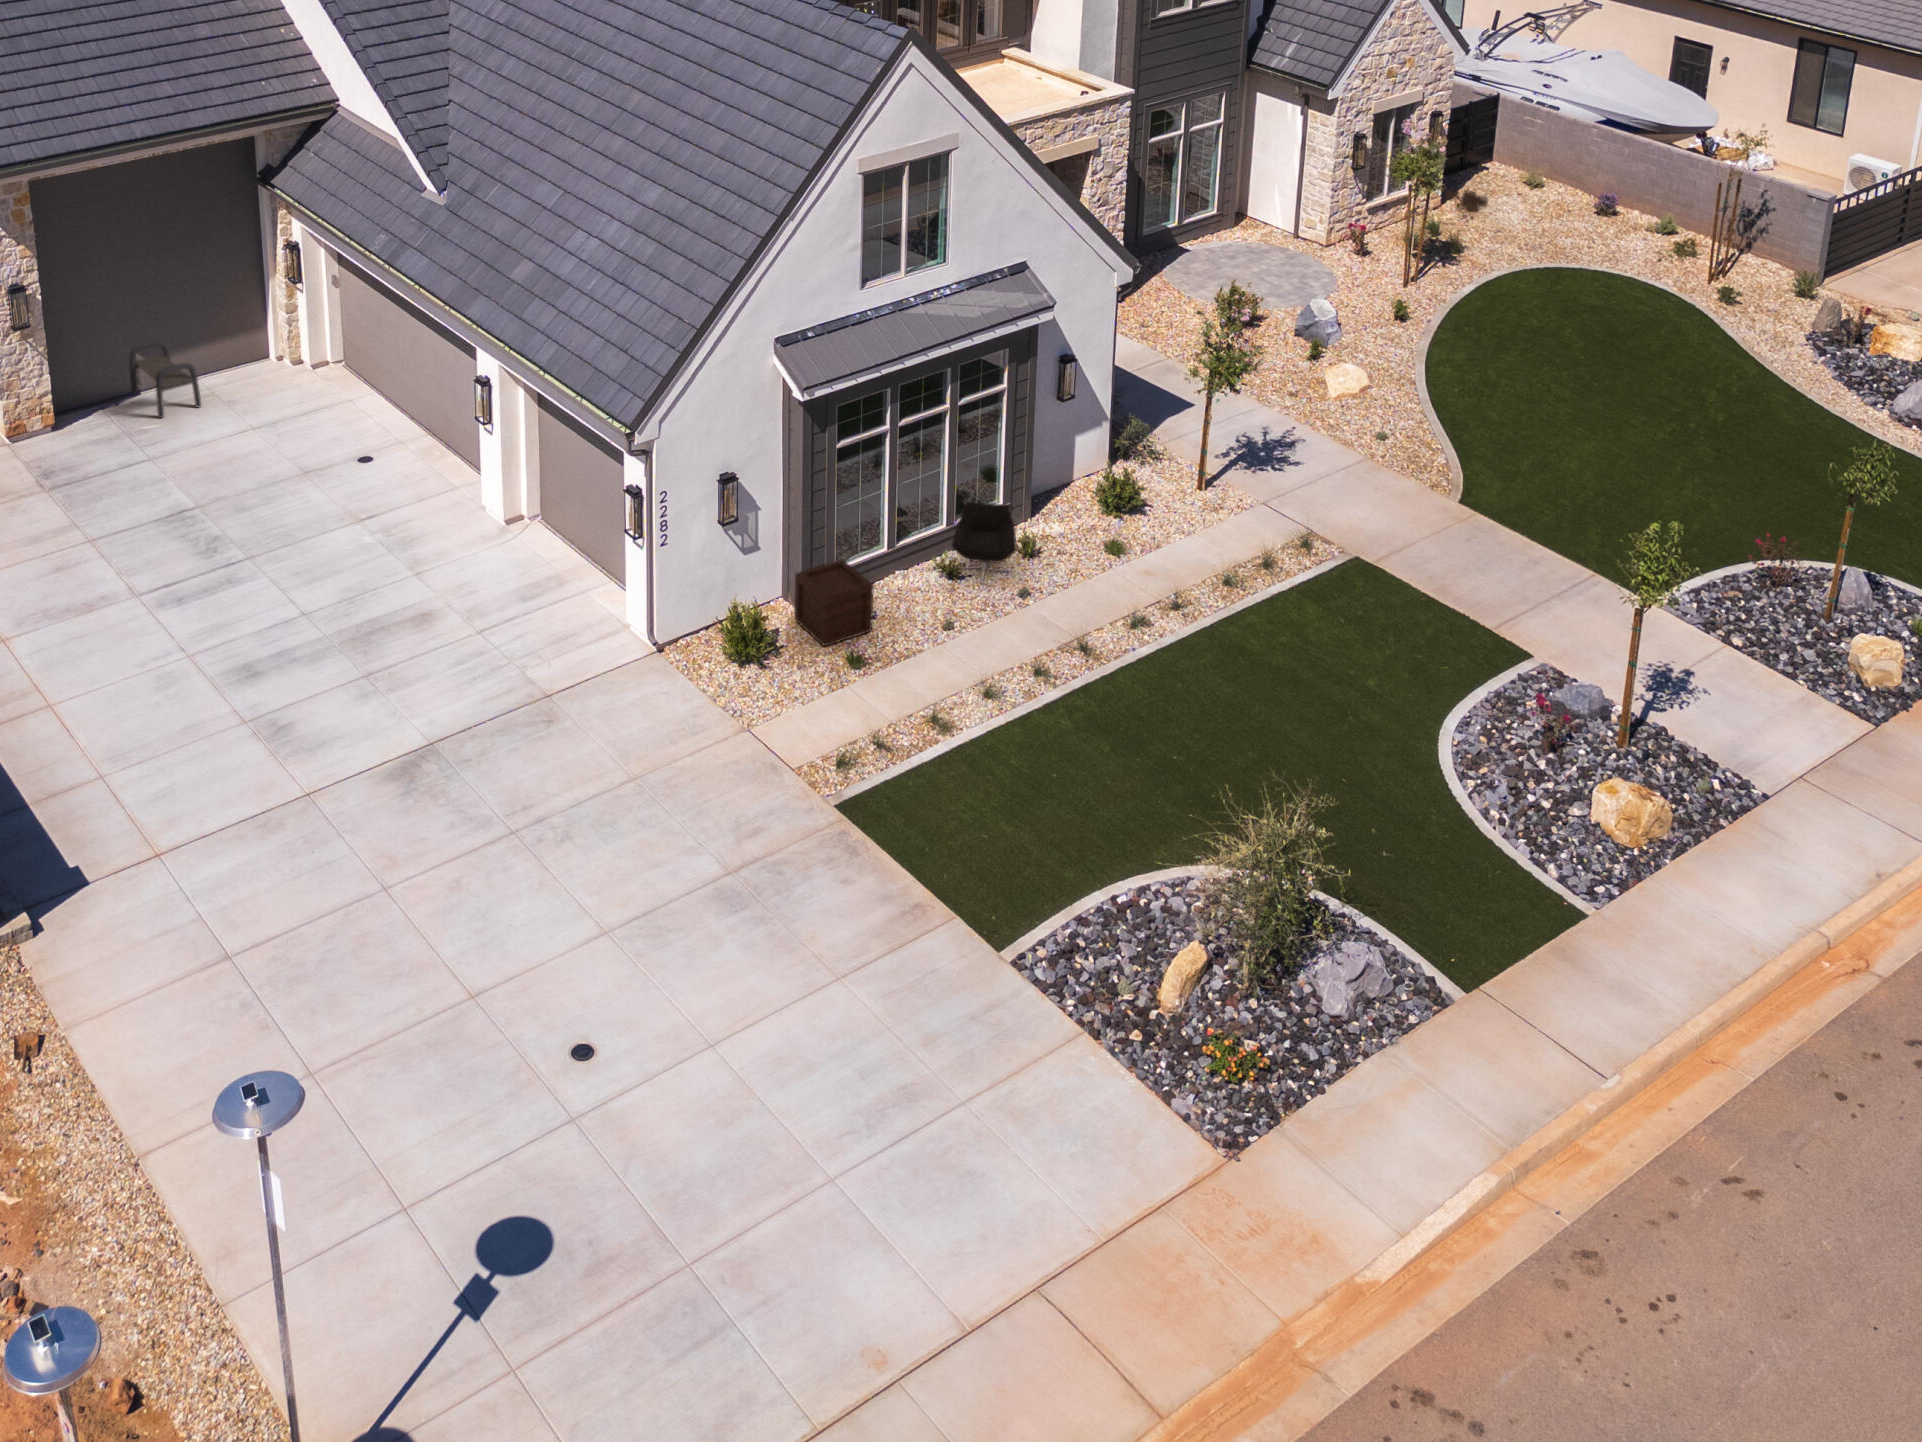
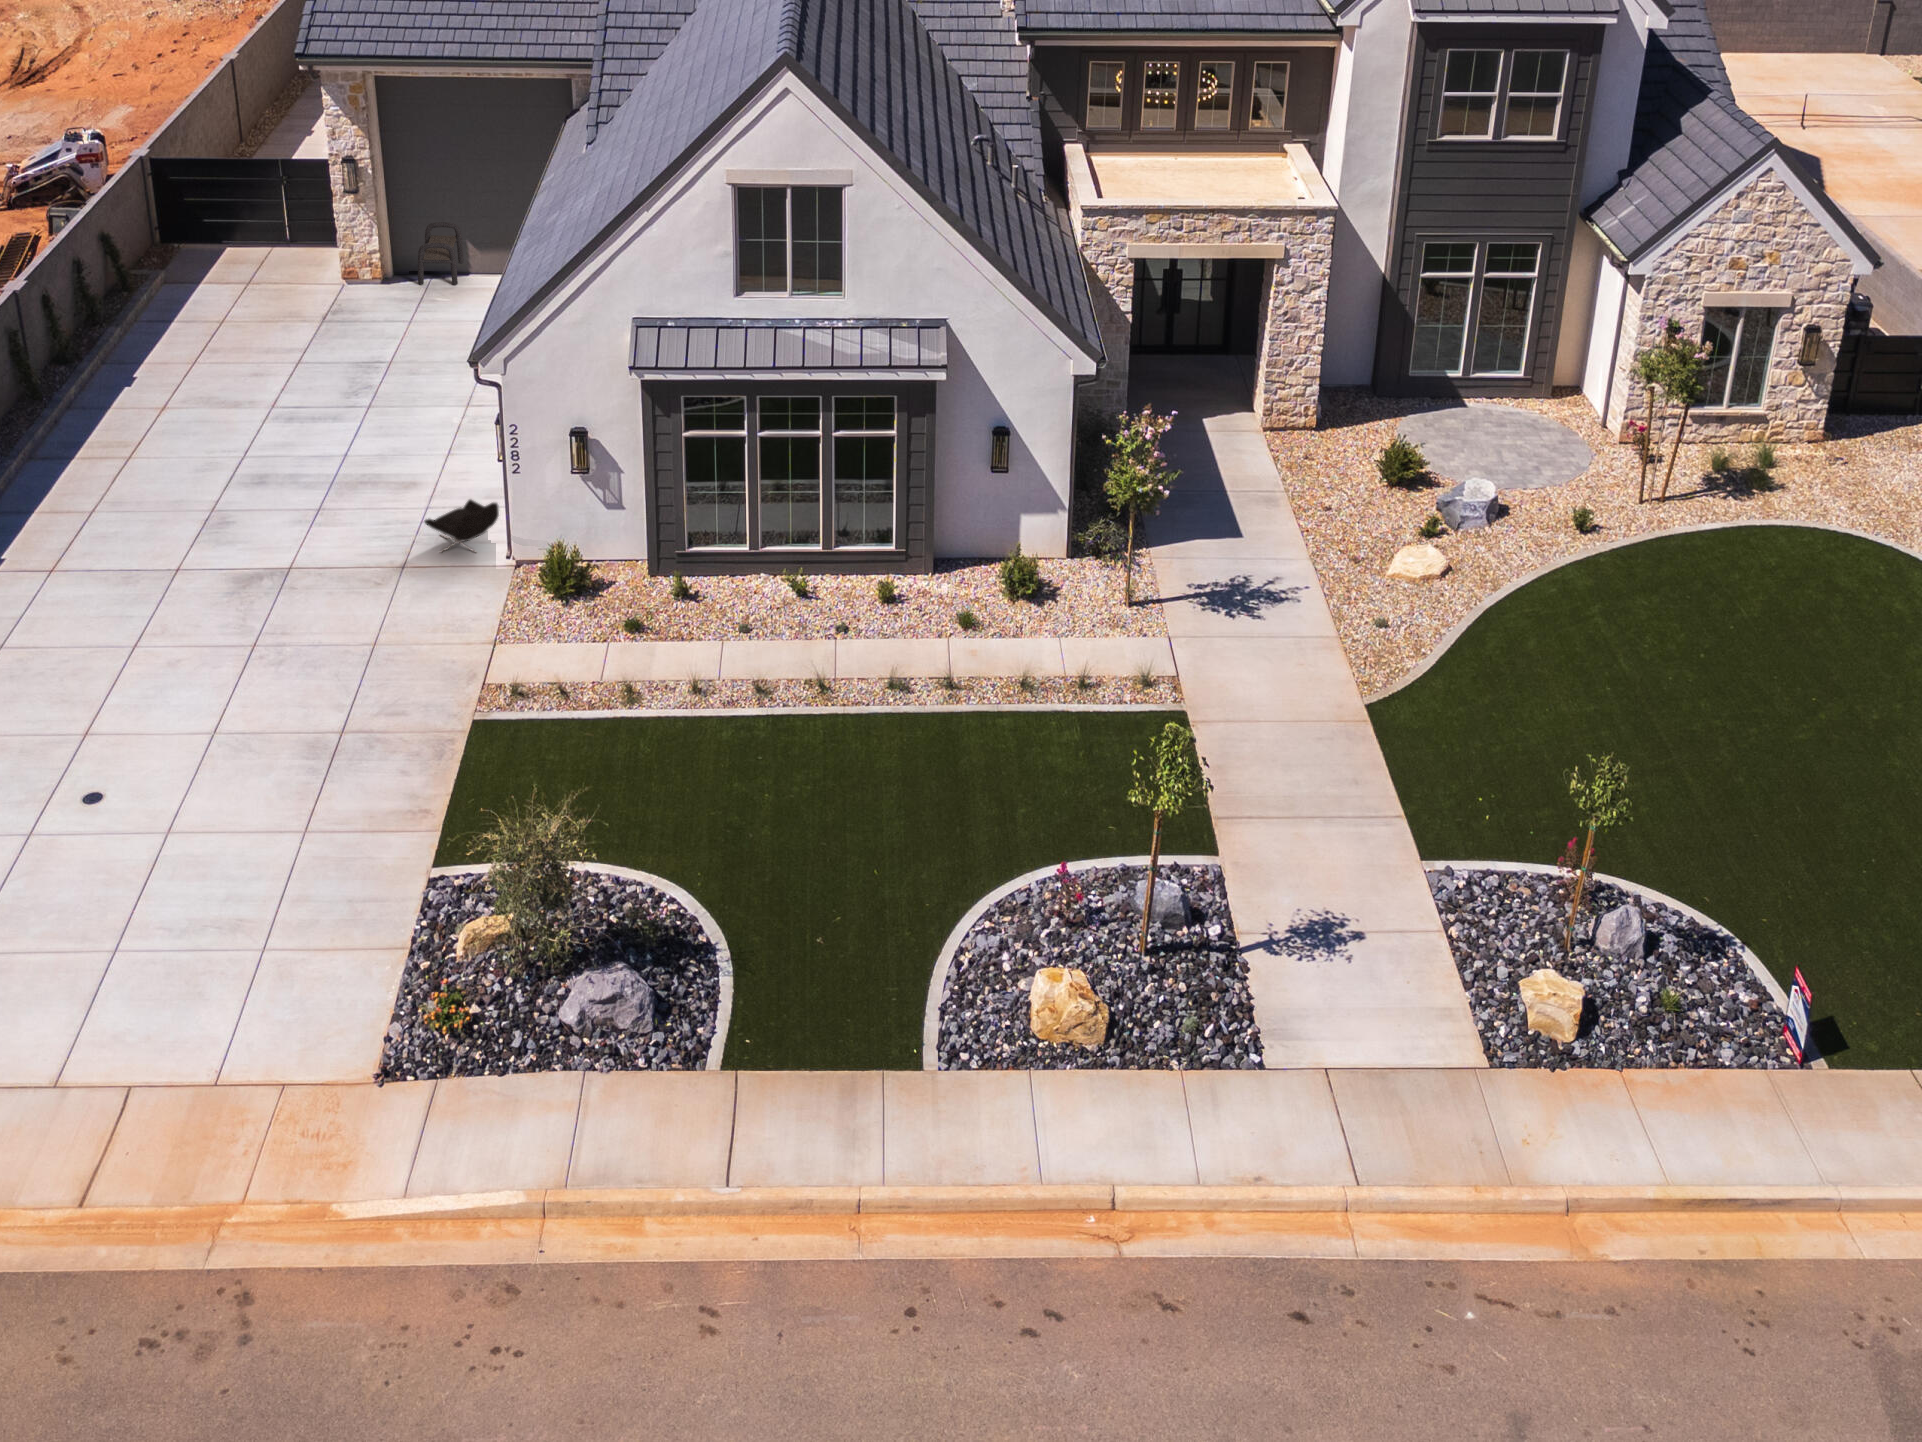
woven basket: present [1445,190,1488,211] -> none [1844,426,1901,458]
lounge chair: present [952,502,1017,584] -> present [424,499,499,552]
wooden crate: present [794,560,874,646] -> none [622,534,684,609]

